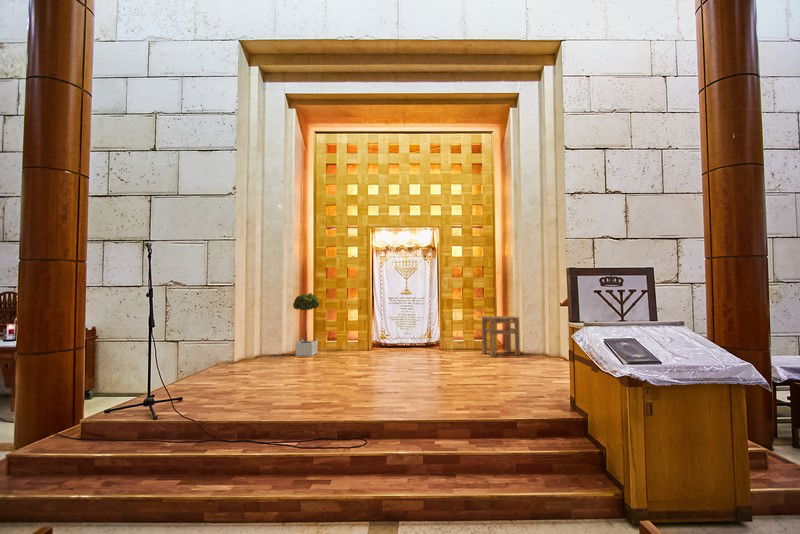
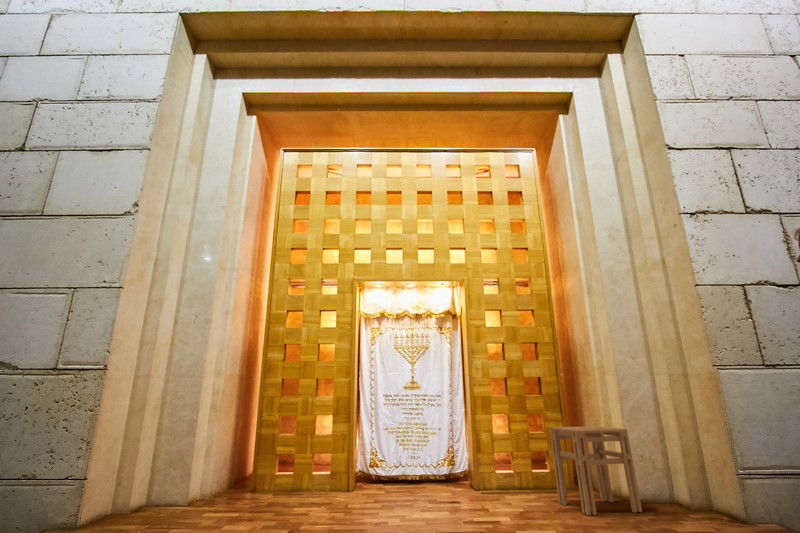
potted tree: present [293,293,319,356] -> none [200,380,260,509]

